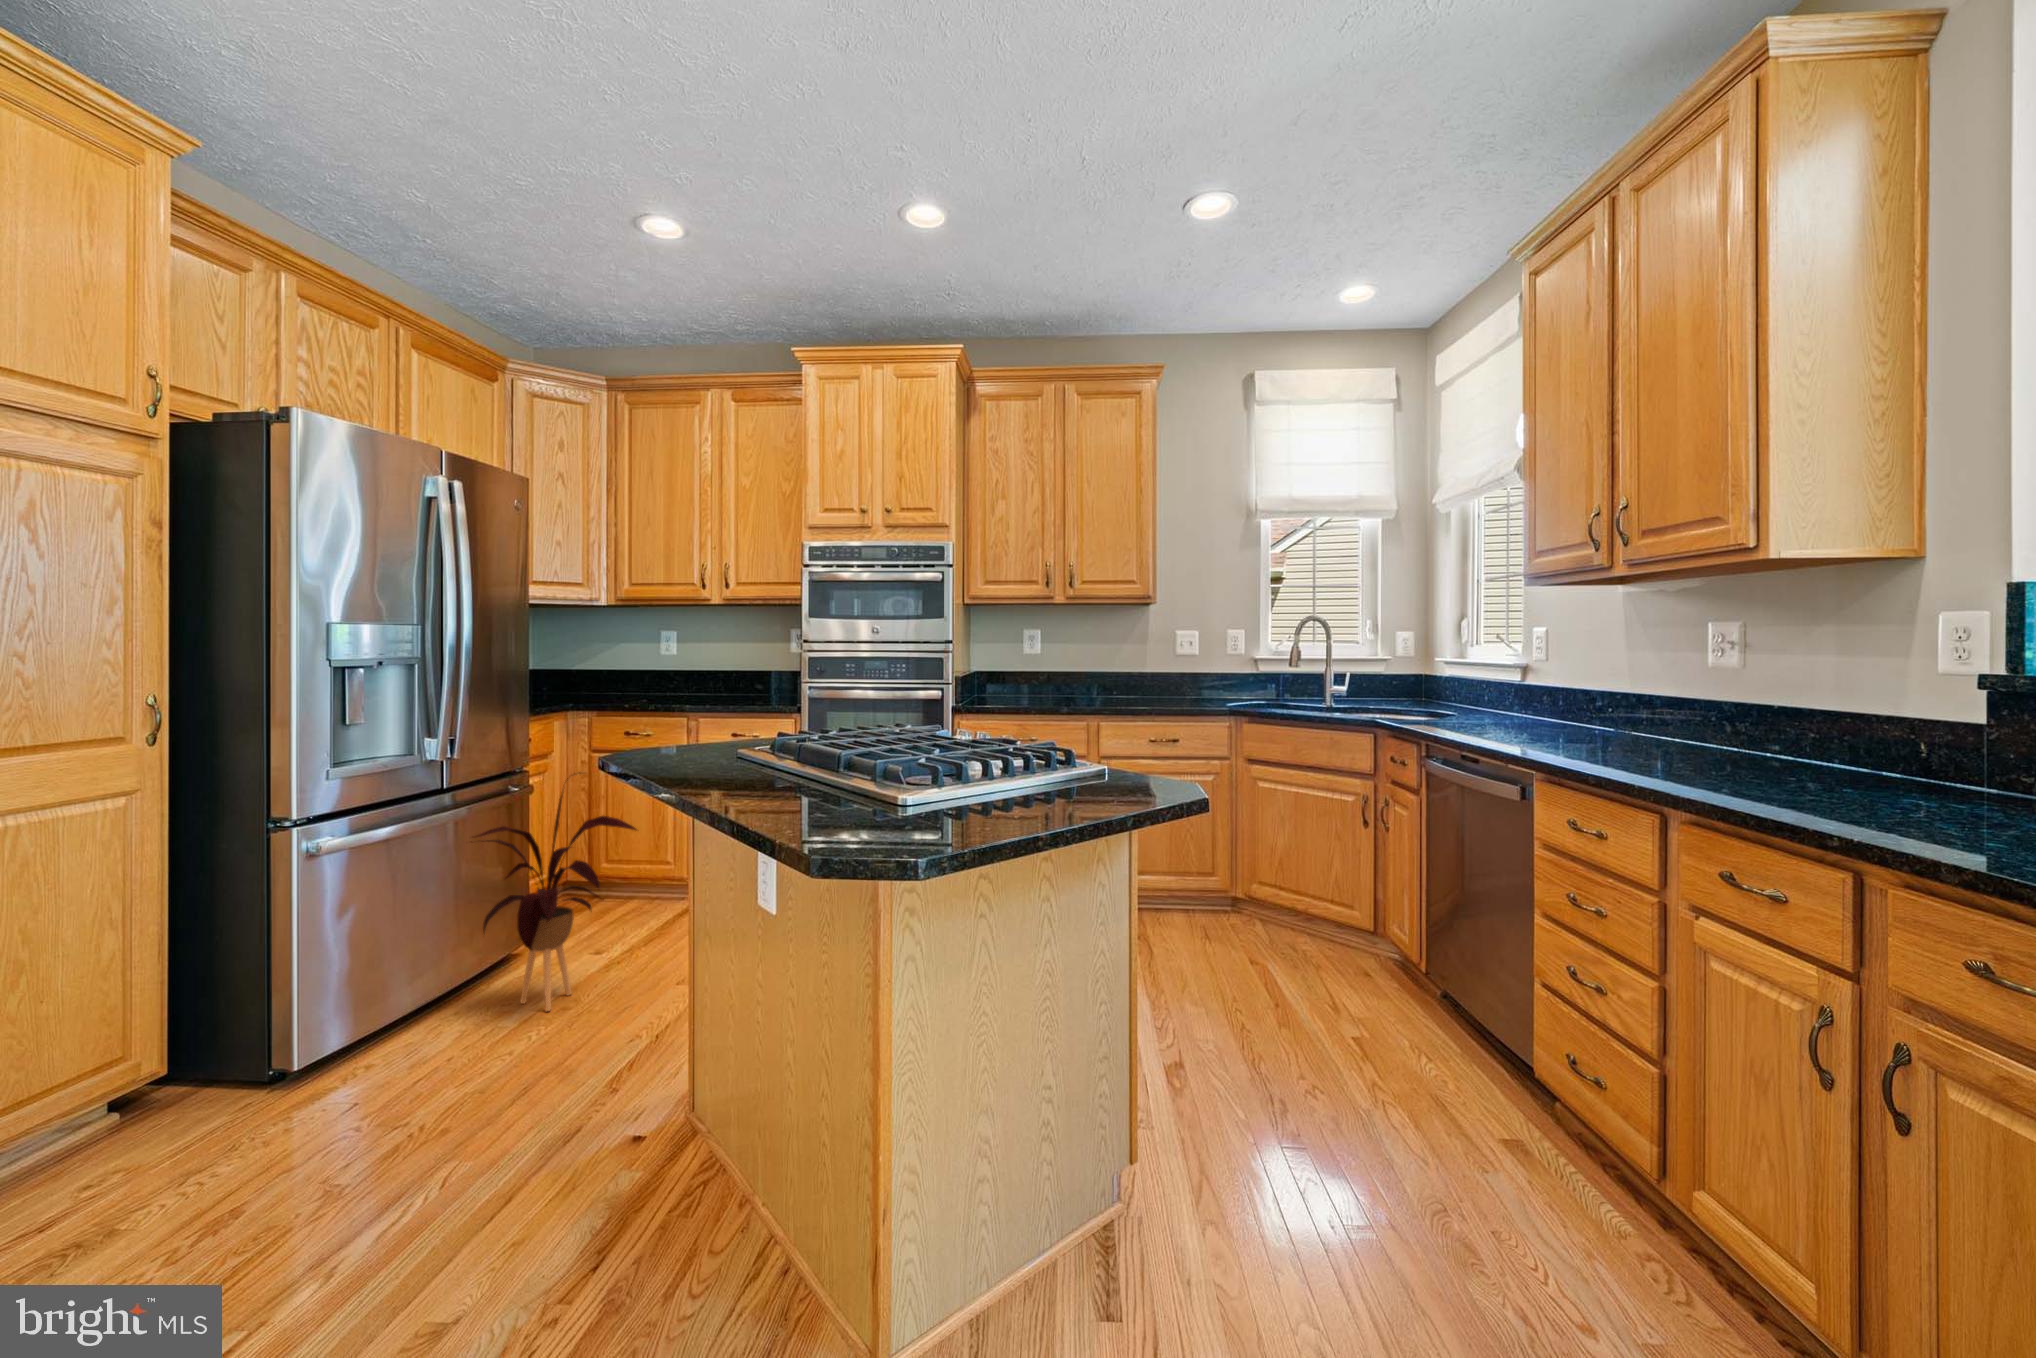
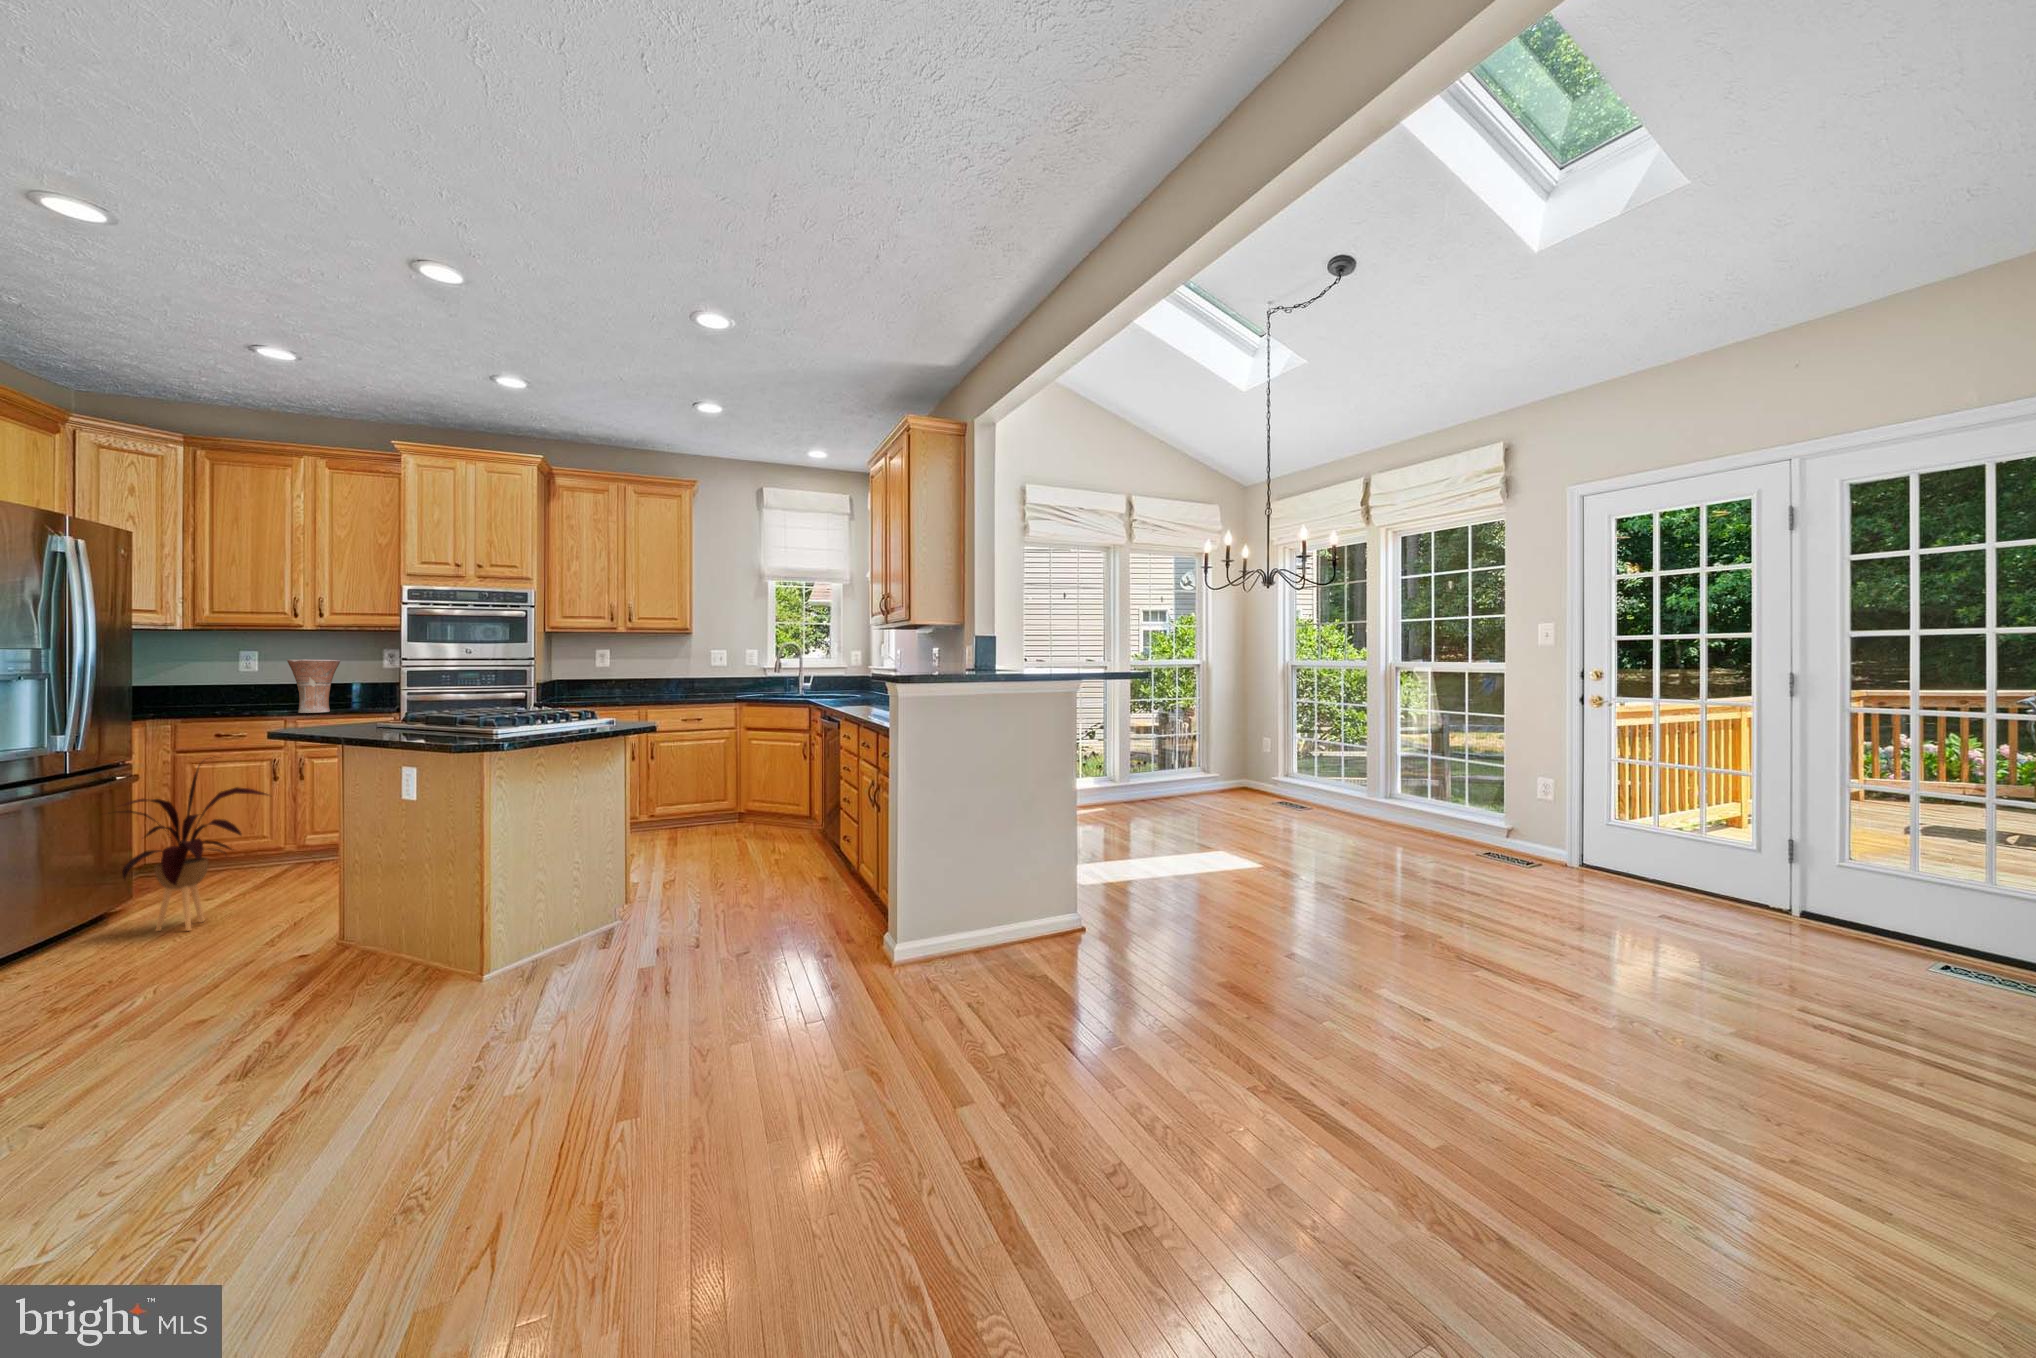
vase: none [692,641,744,709] -> present [287,659,340,713]

